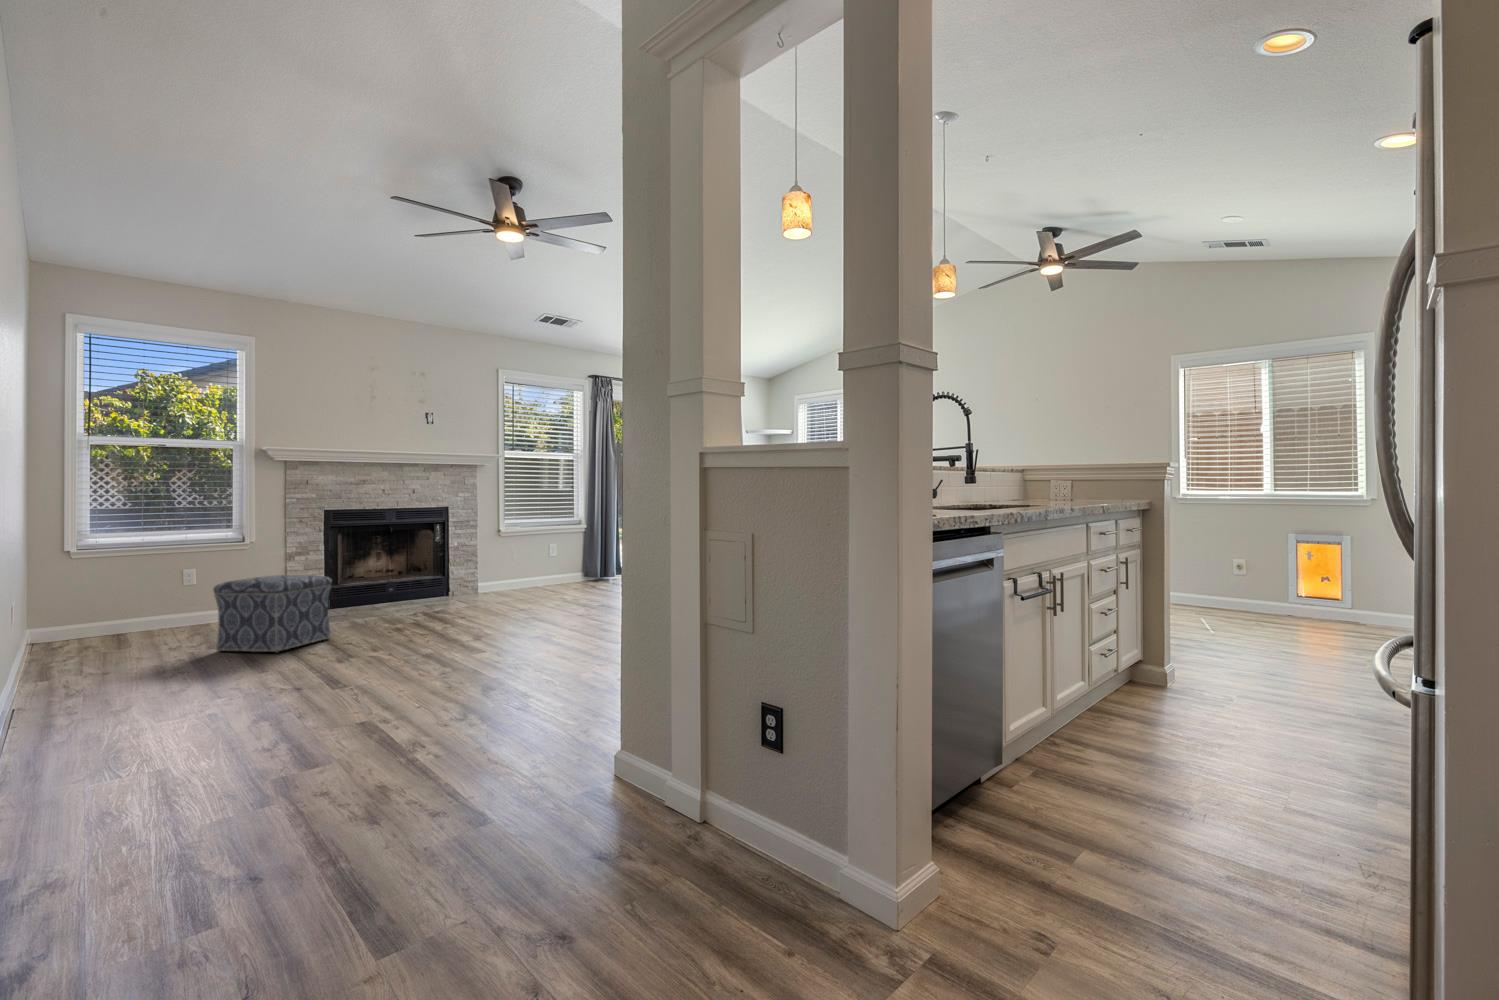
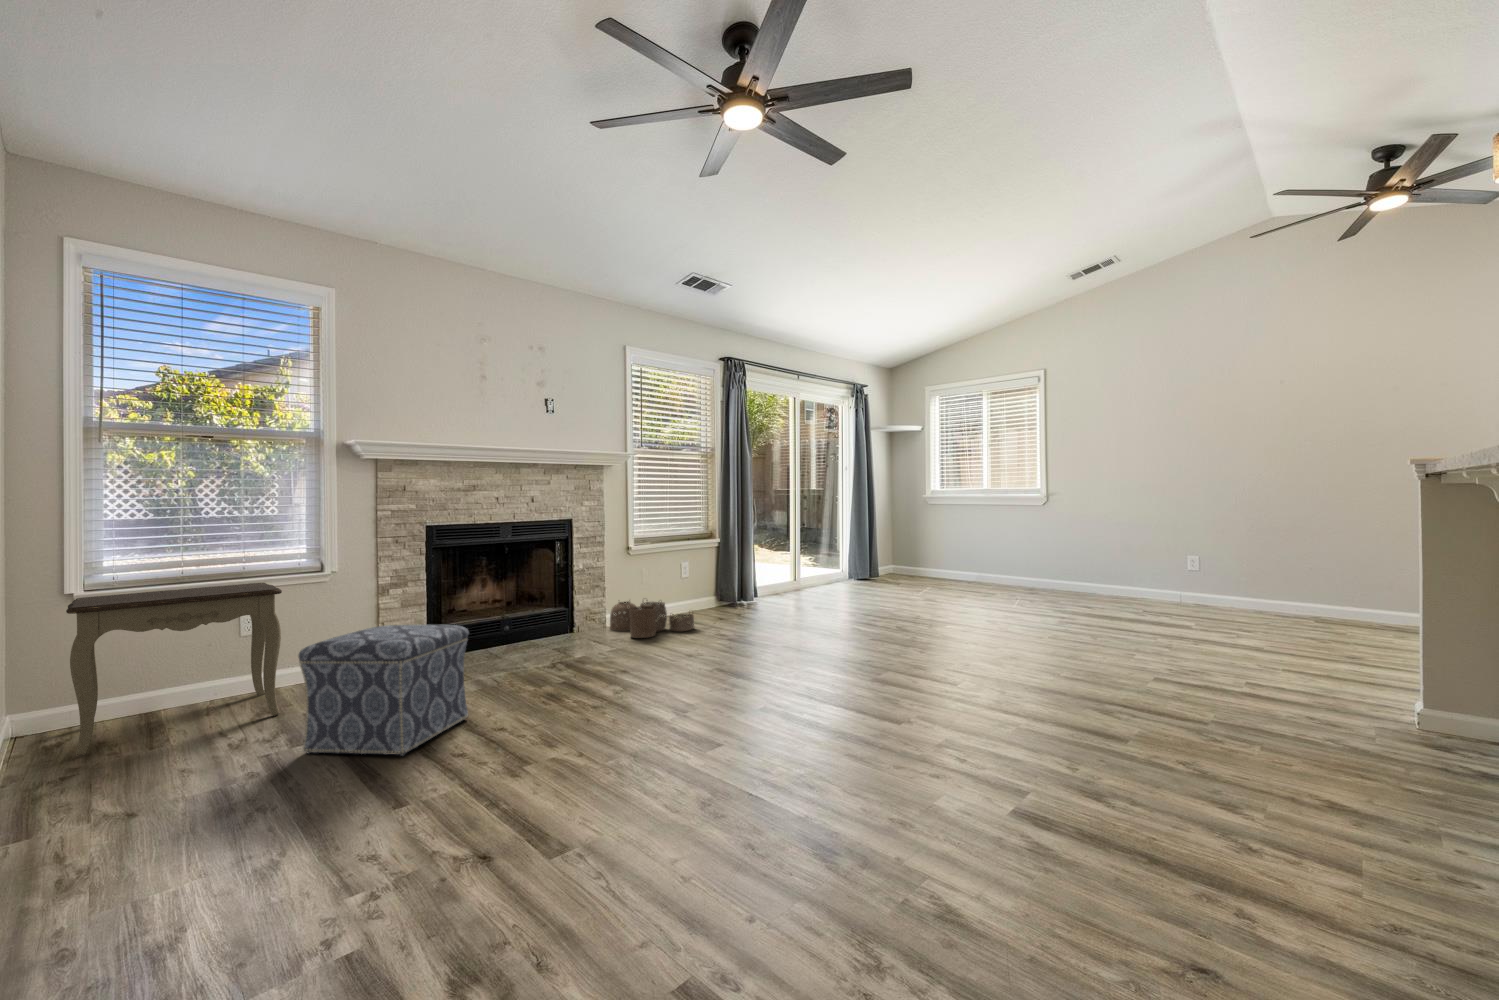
side table: none [69,548,210,650] -> present [66,583,282,755]
woven basket: none [480,571,545,600] -> present [610,600,694,638]

